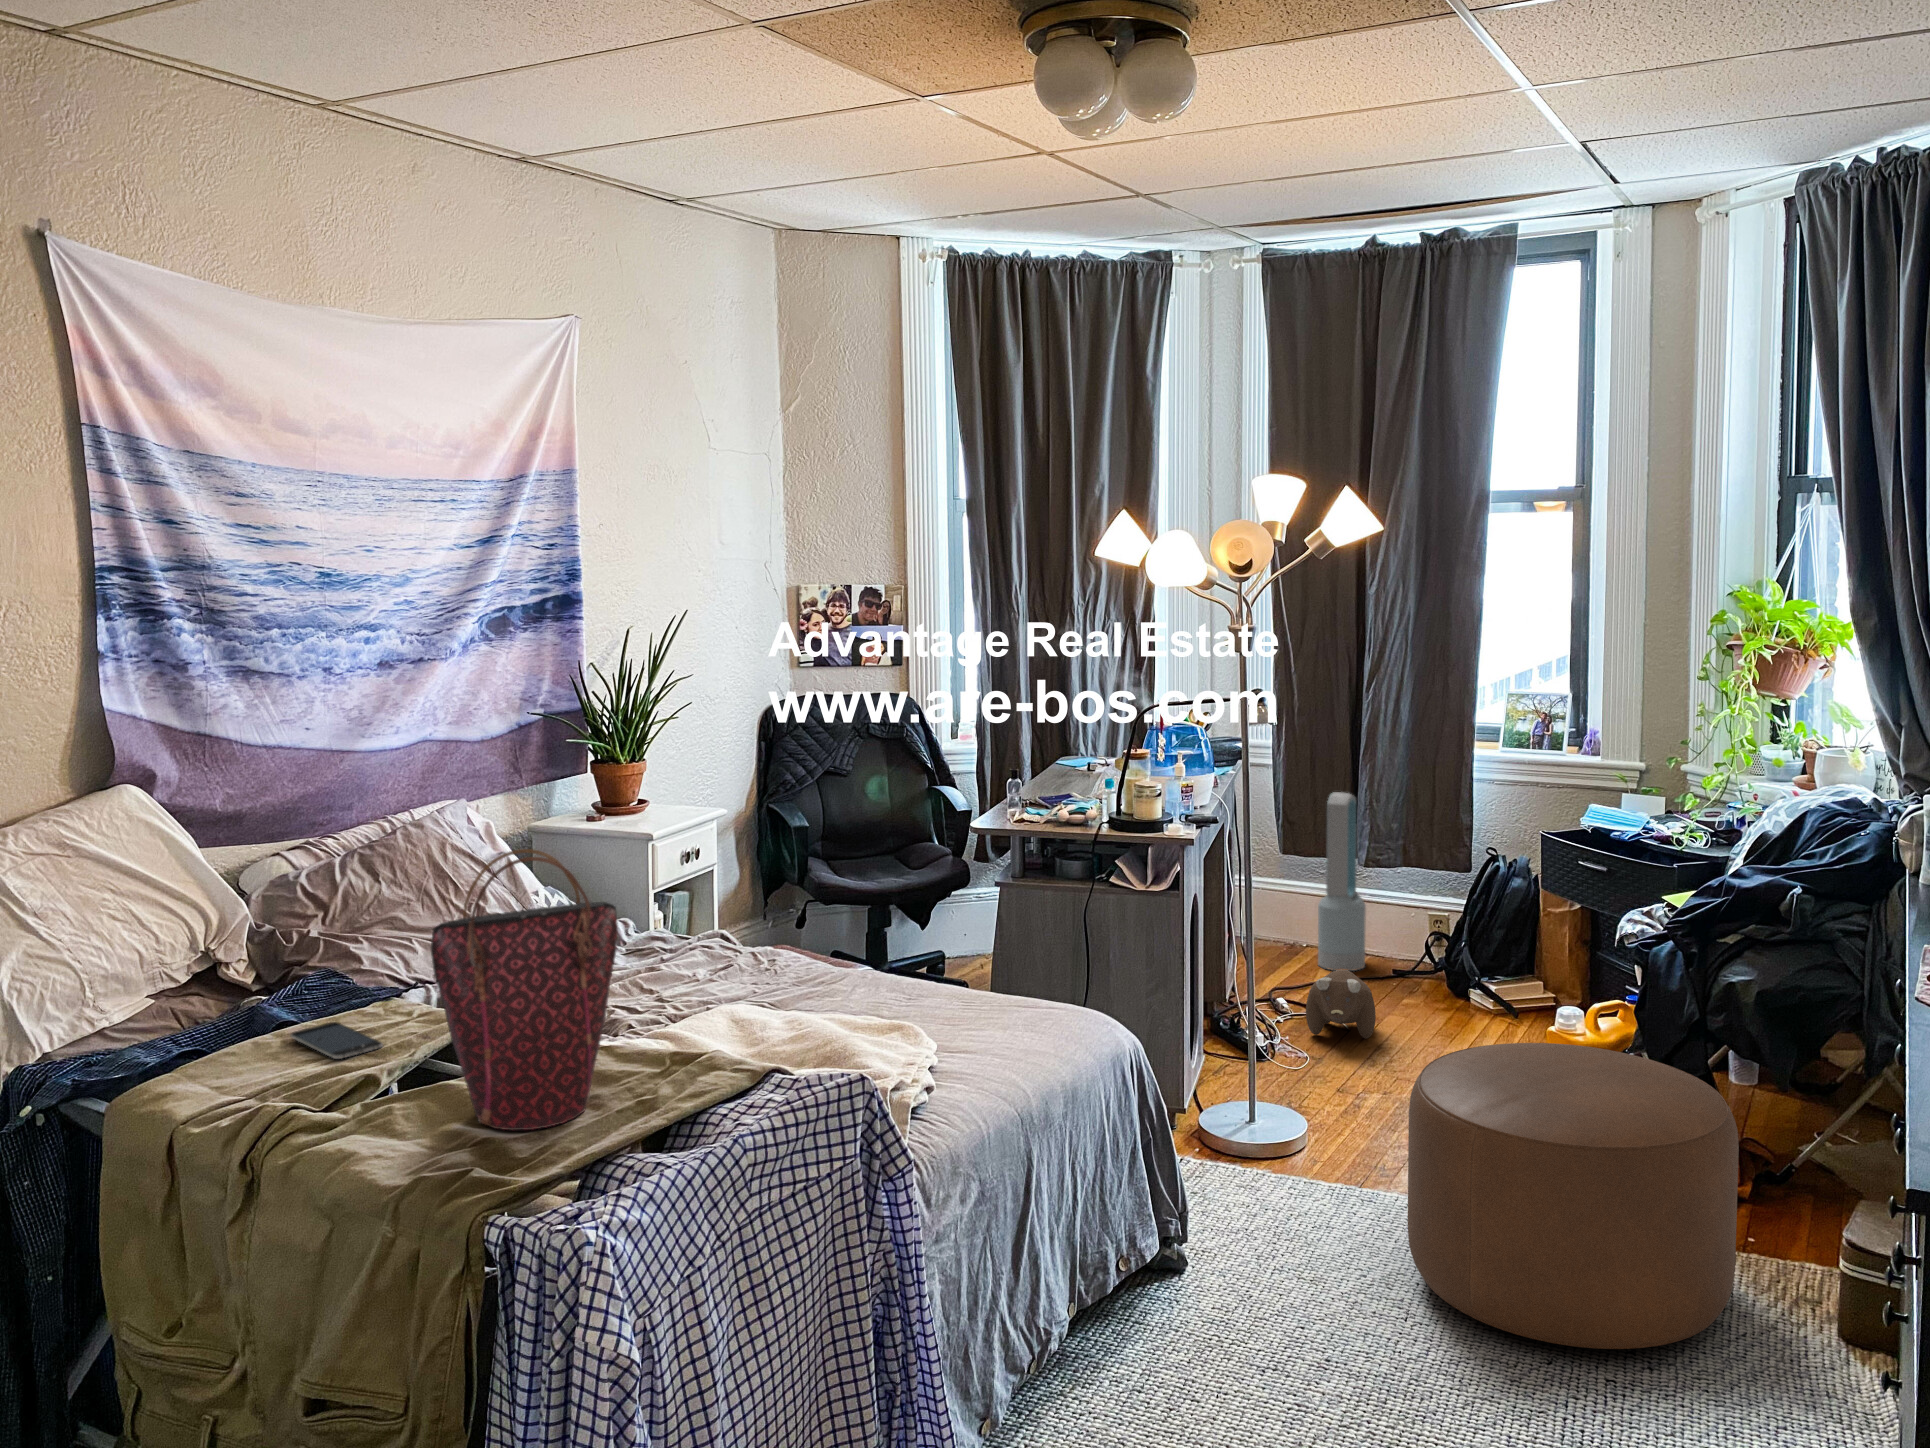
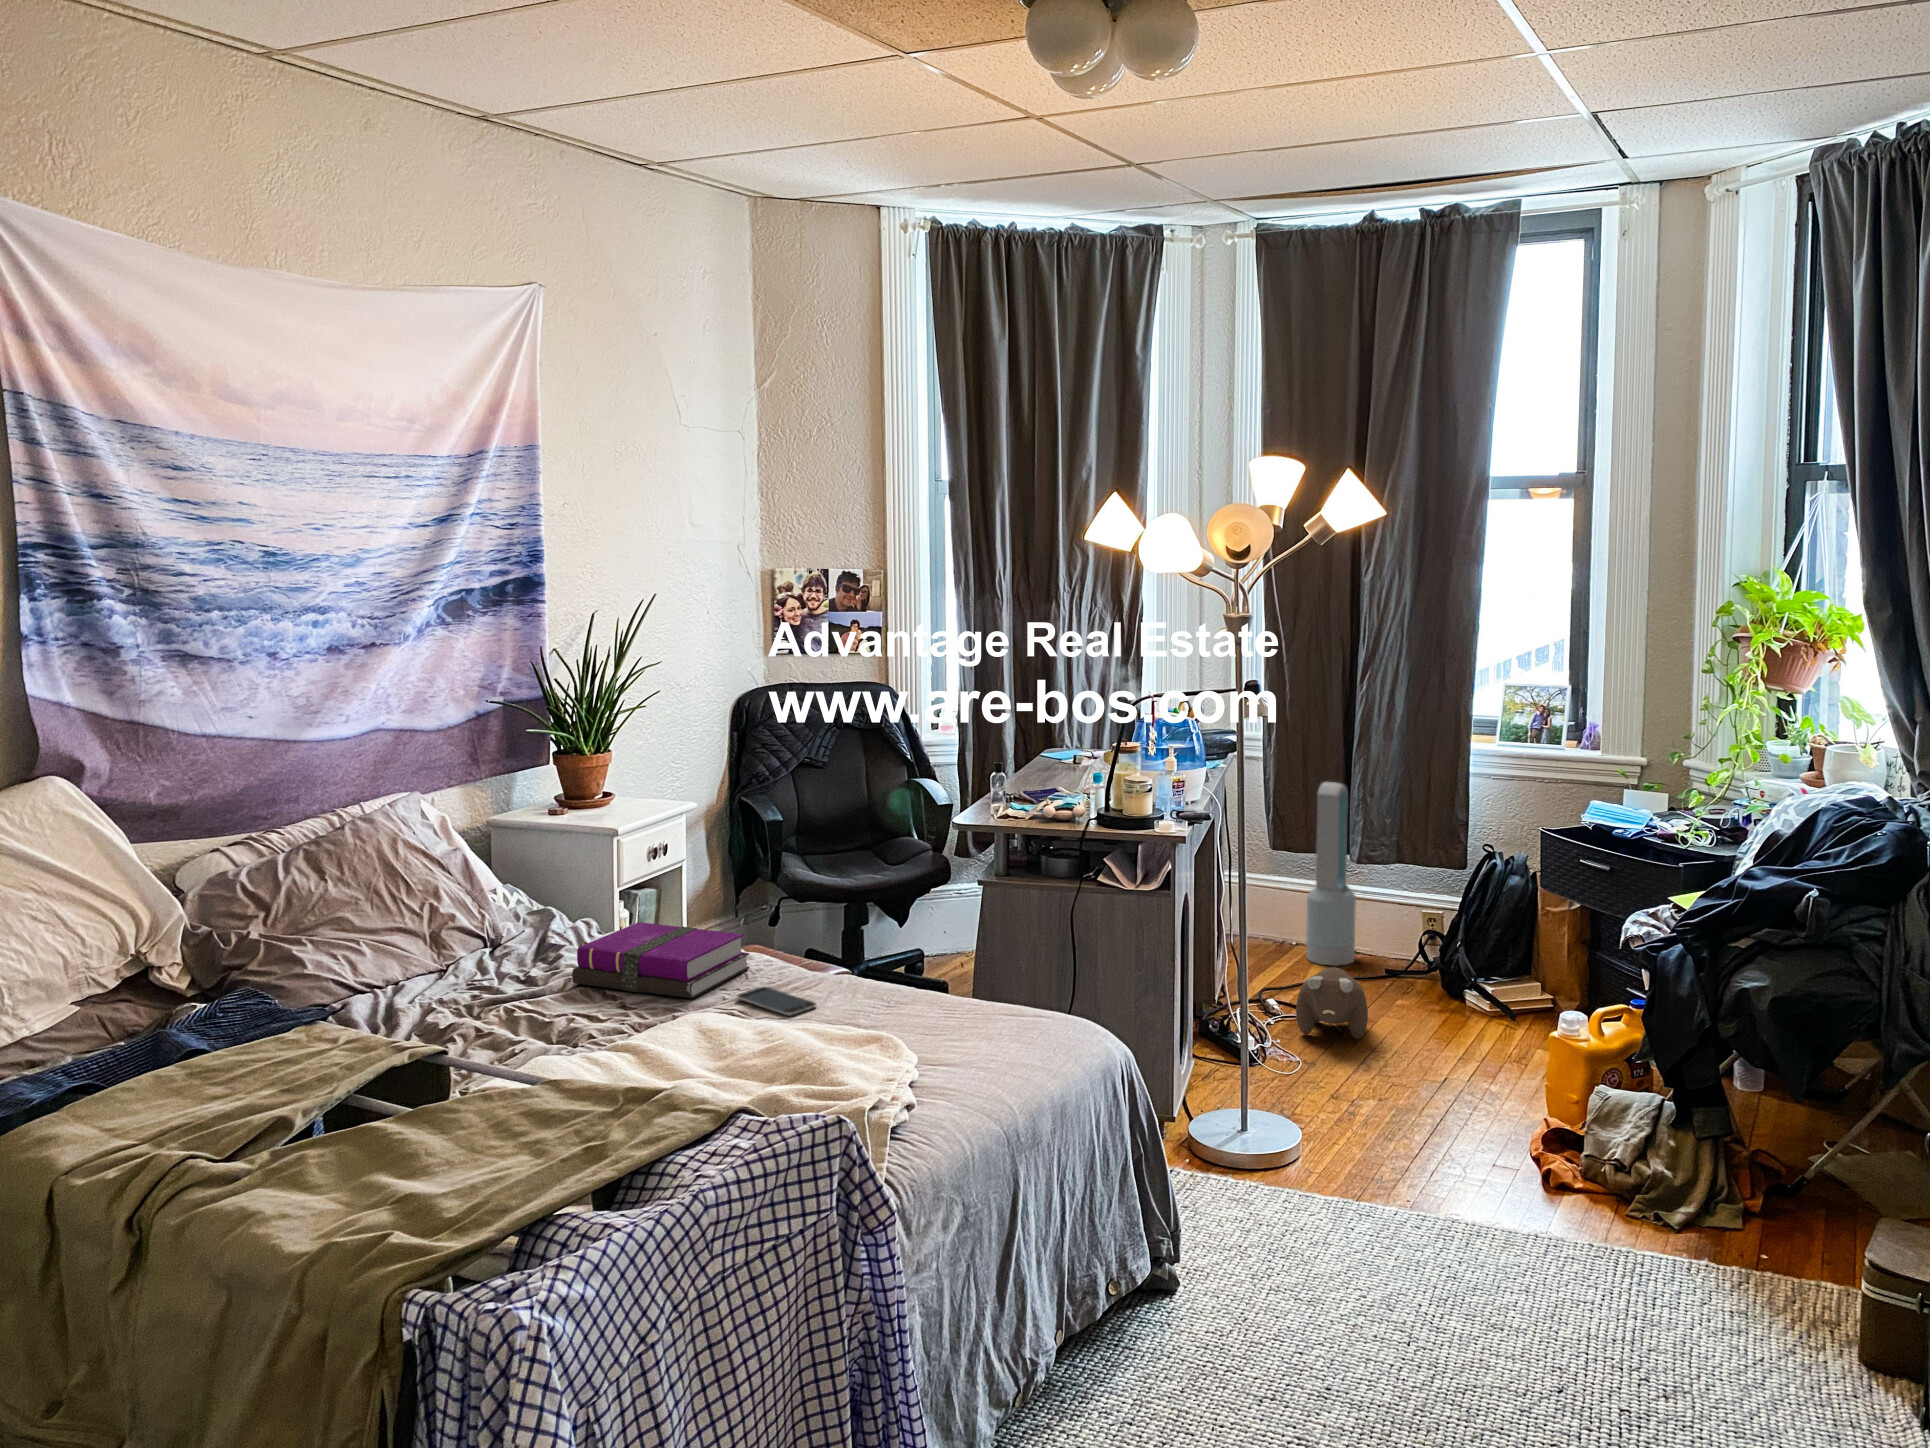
handbag: present [431,849,618,1130] -> none [359,872,568,1183]
notebook: none [612,919,779,988] -> present [572,922,750,998]
smartphone: present [290,1022,383,1059] -> present [737,987,816,1015]
ottoman: present [1408,1043,1739,1349] -> none [1410,1057,1759,1388]

